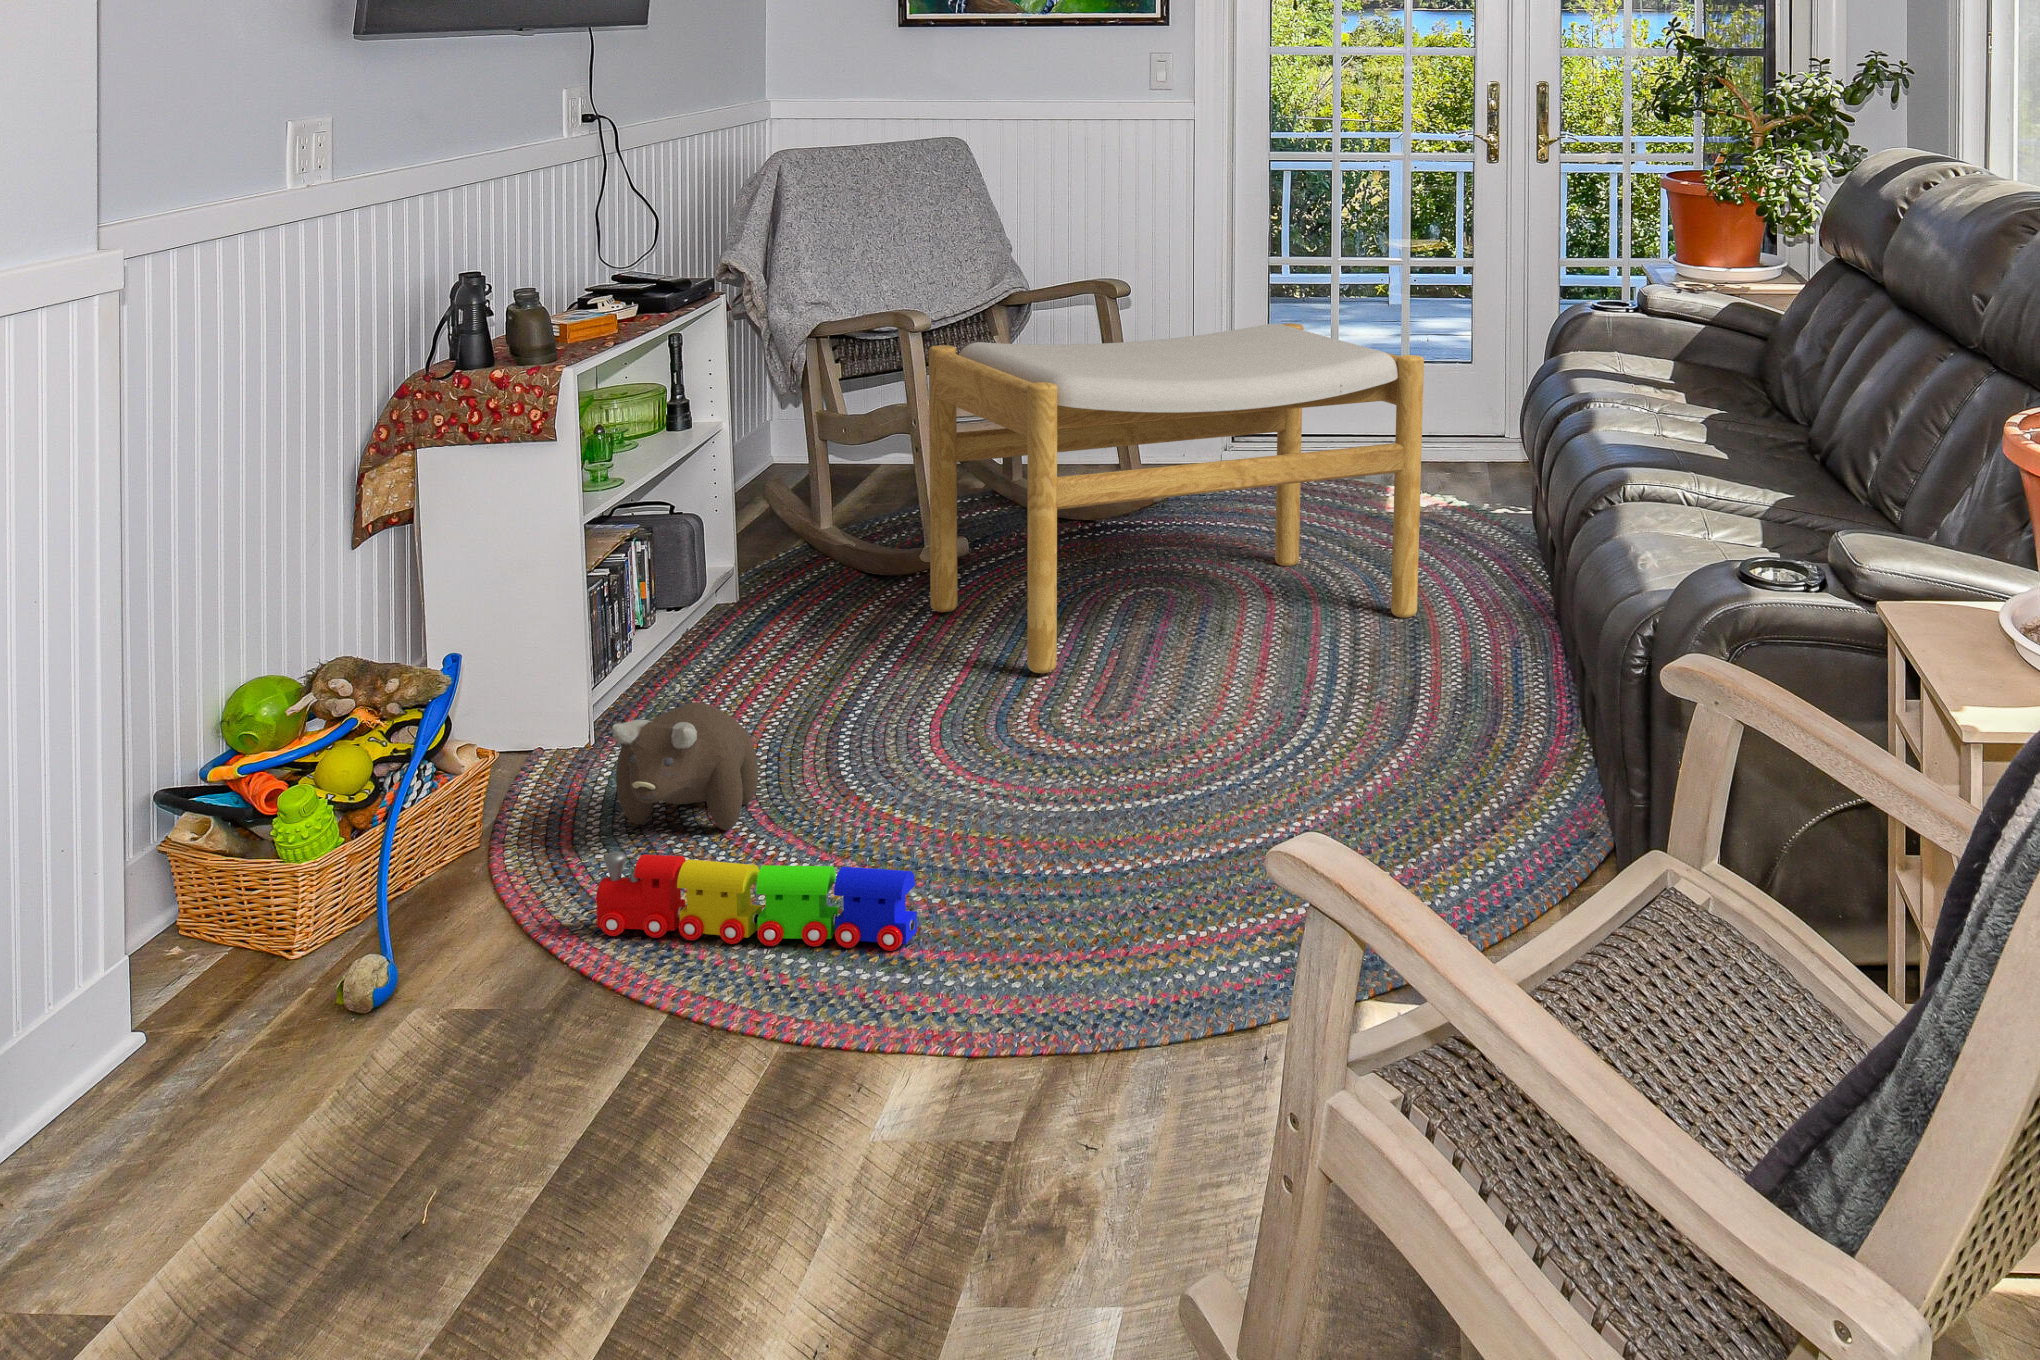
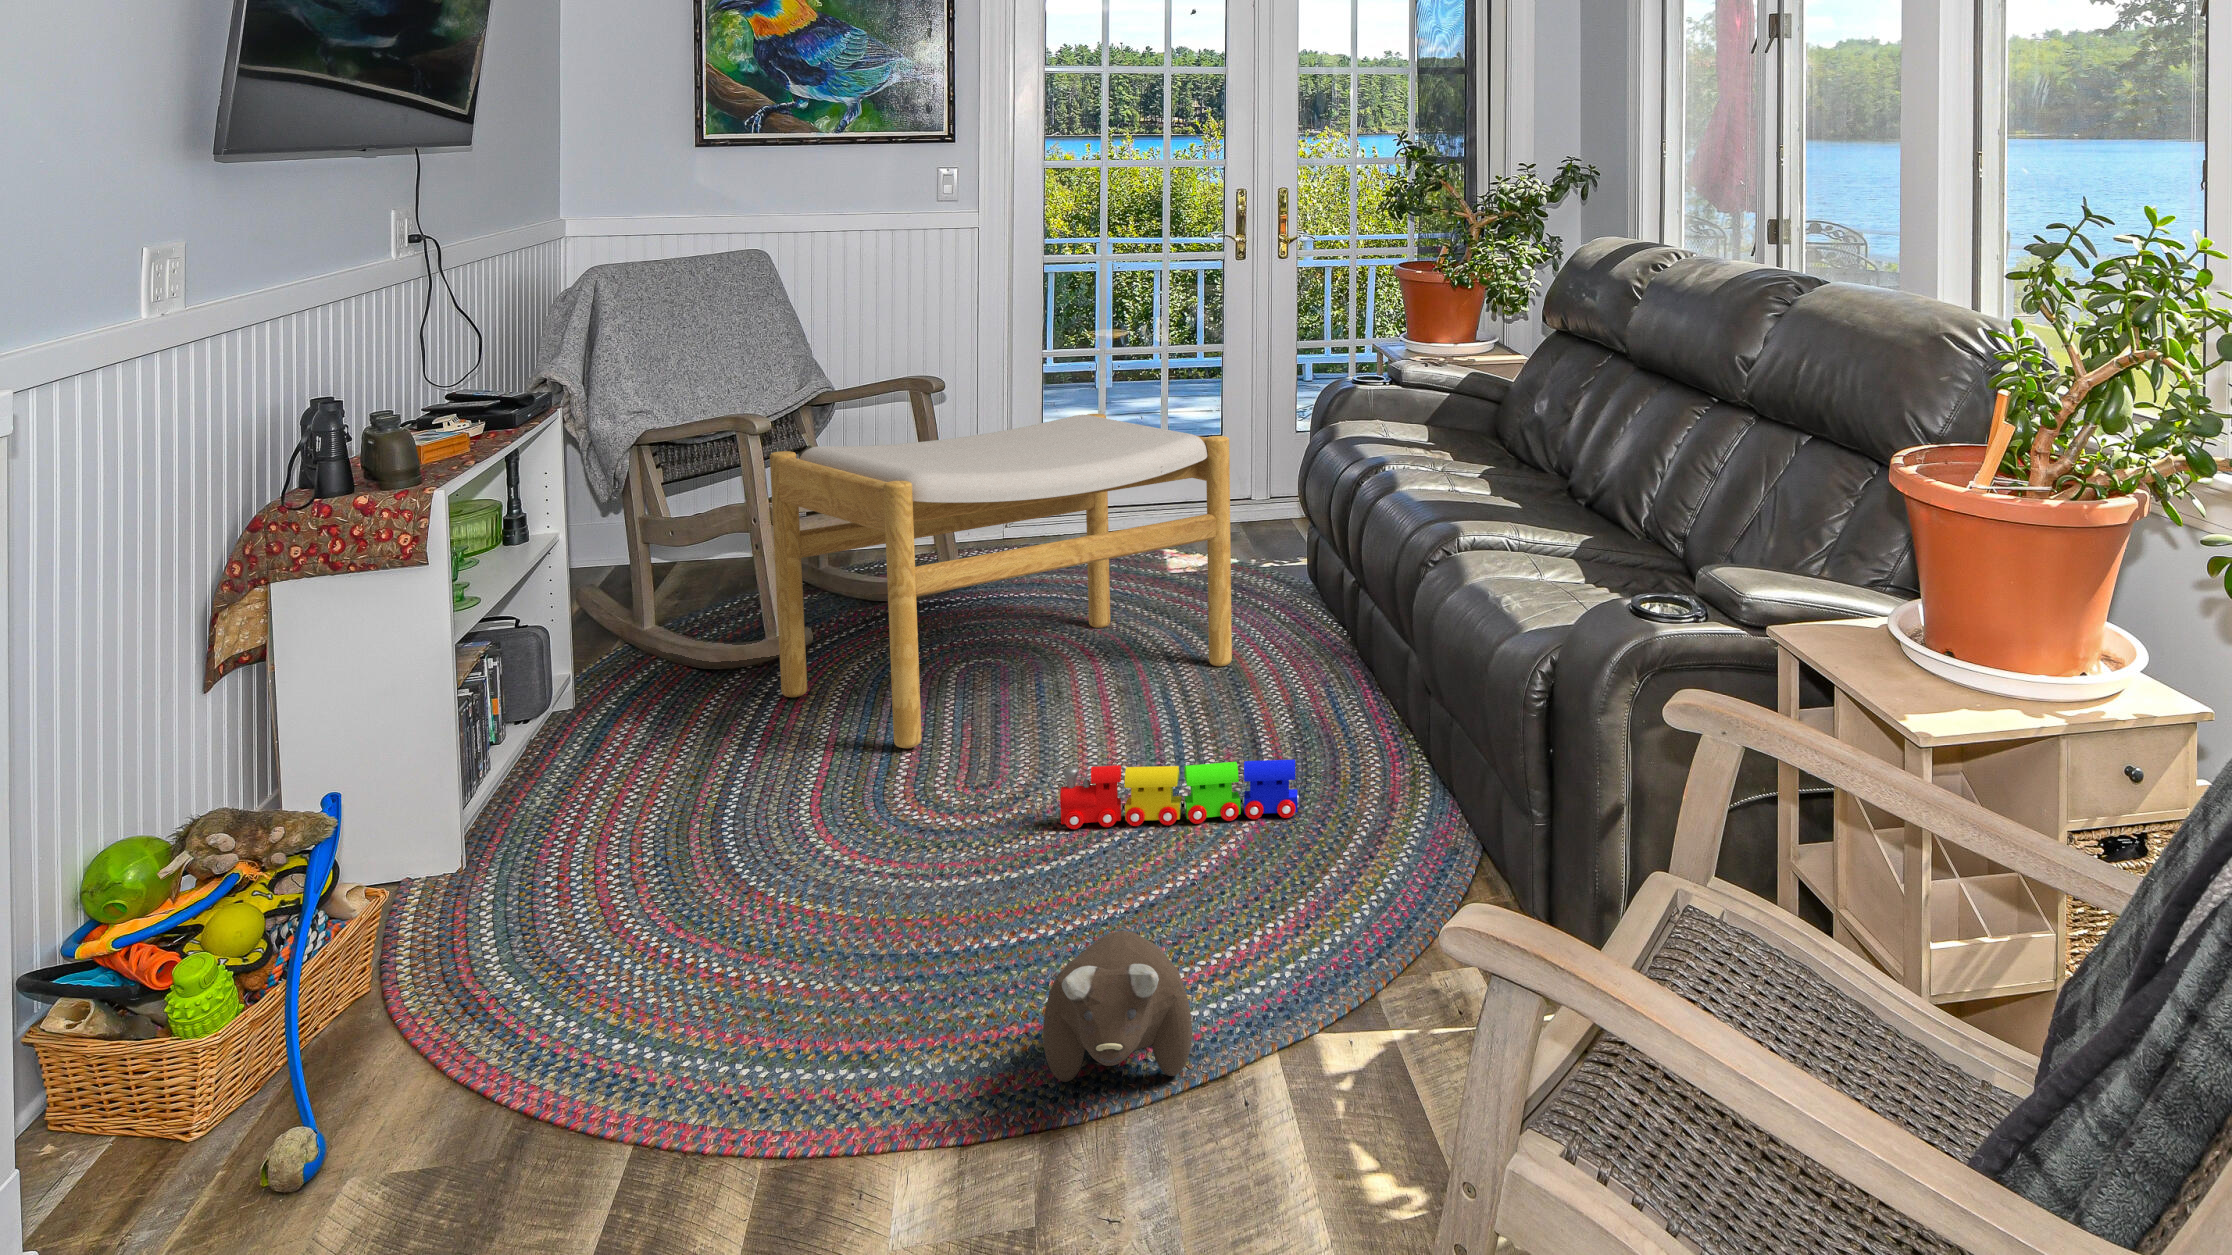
plush toy: present [612,702,758,830] -> present [1043,931,1192,1082]
toy train: present [596,851,917,951] -> present [1060,759,1300,829]

